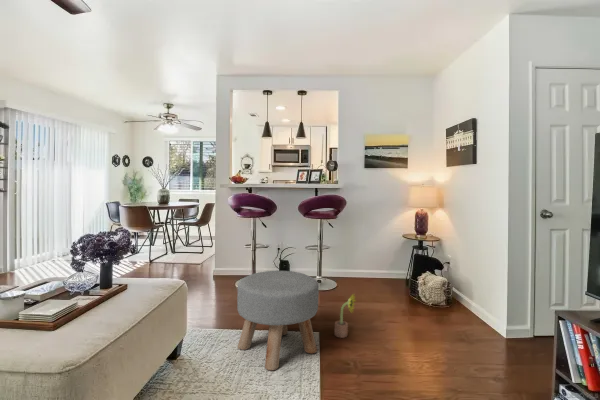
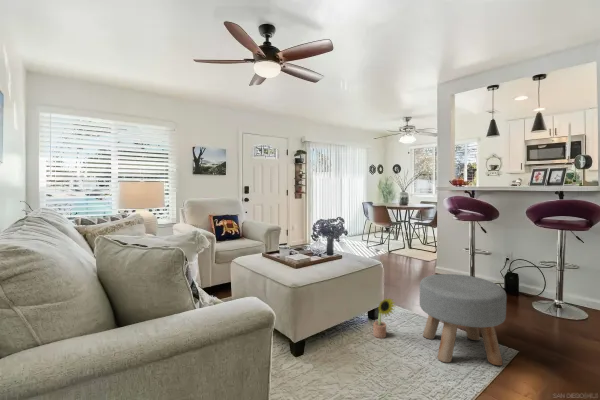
decorative plant: present [335,295,355,338] -> present [373,299,395,338]

